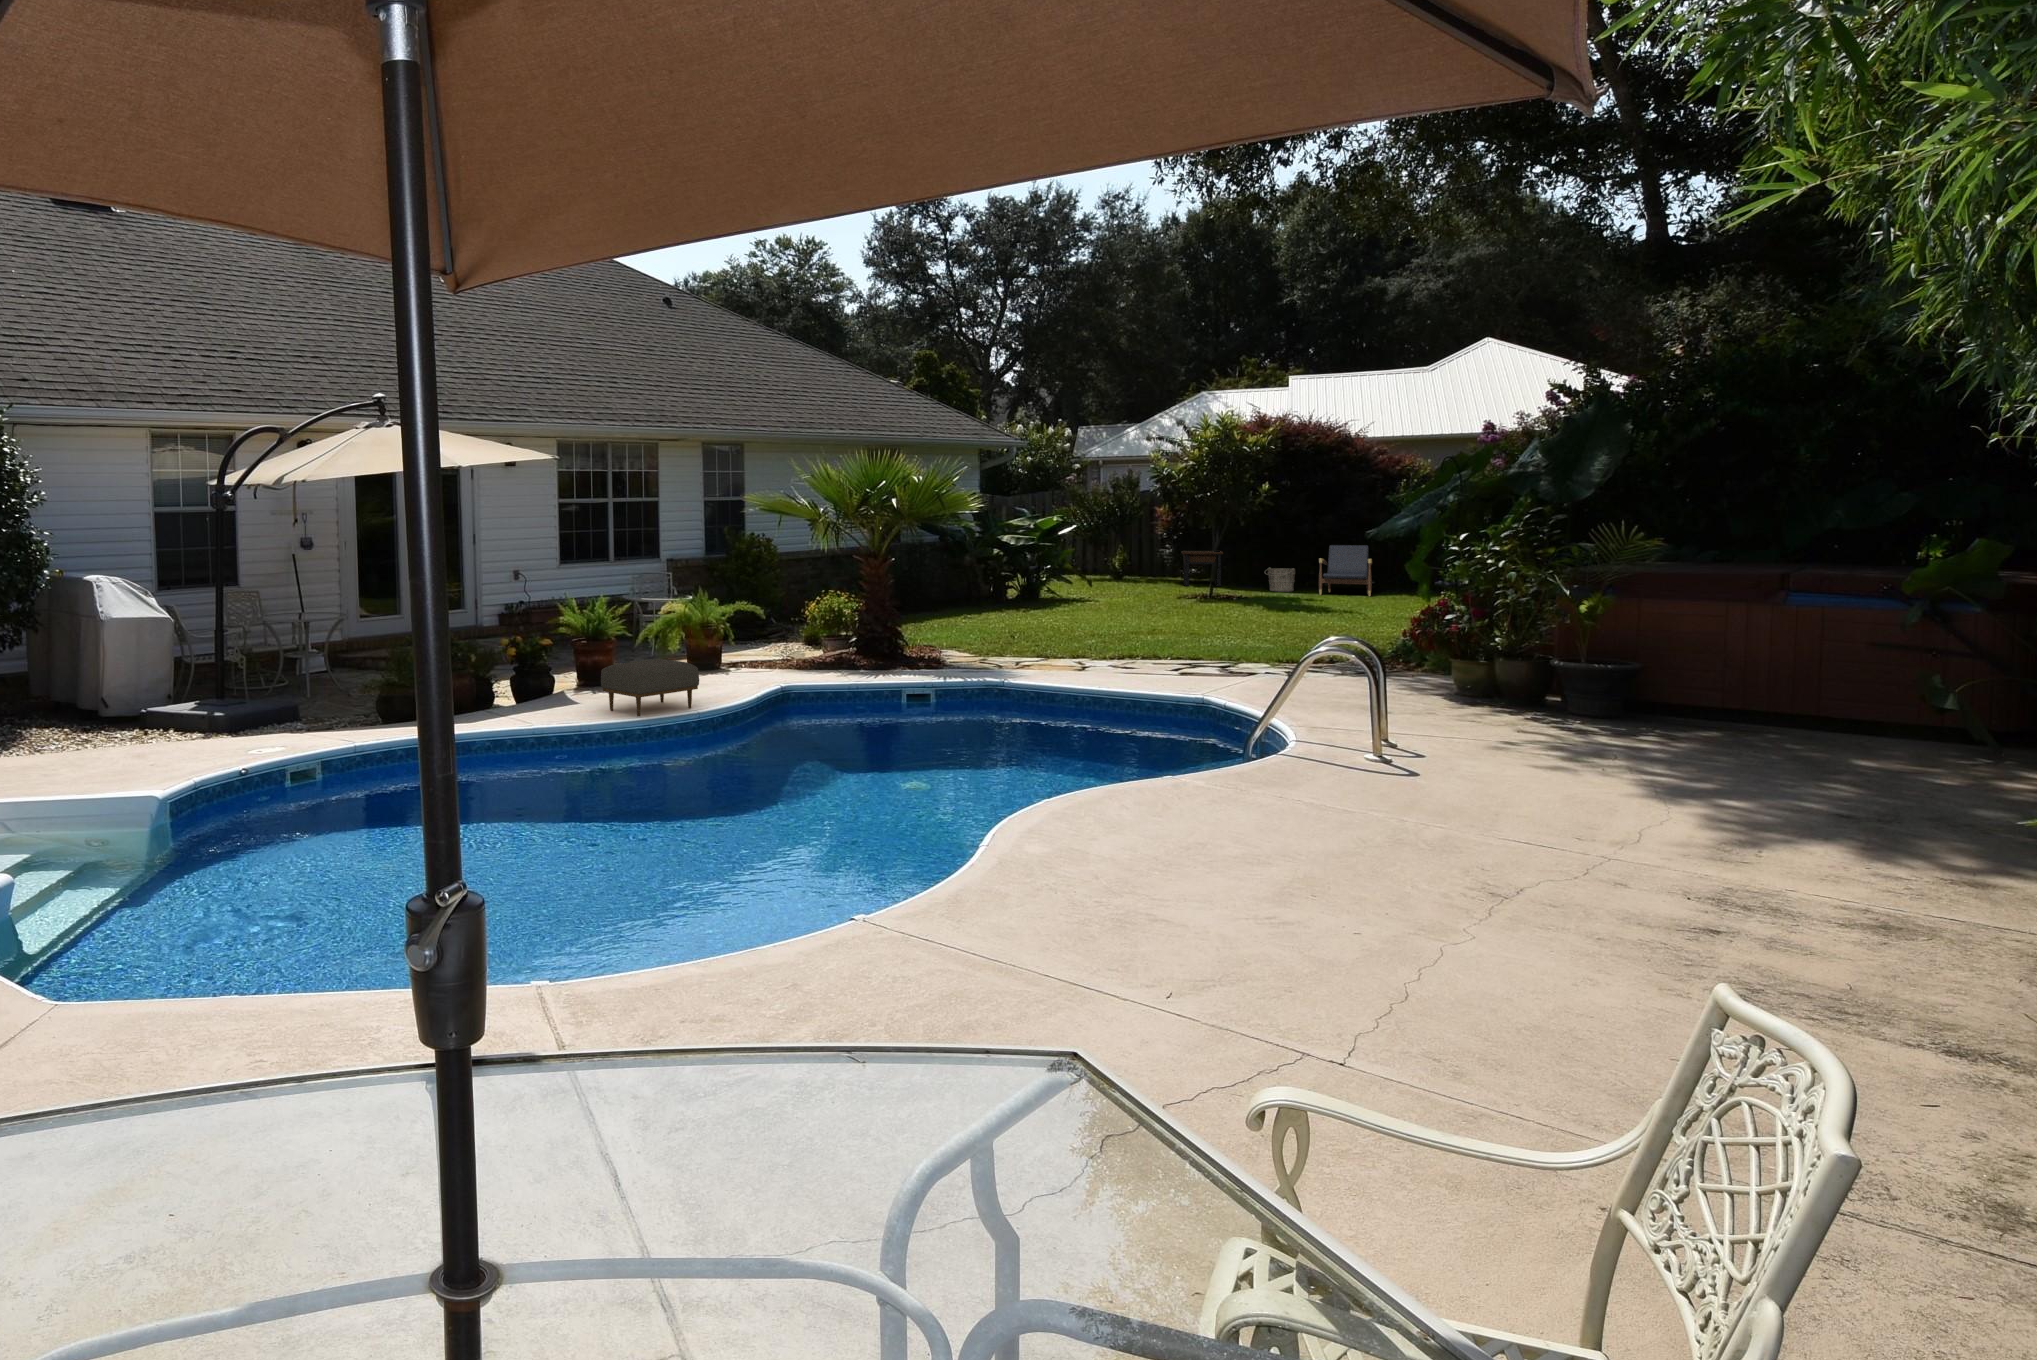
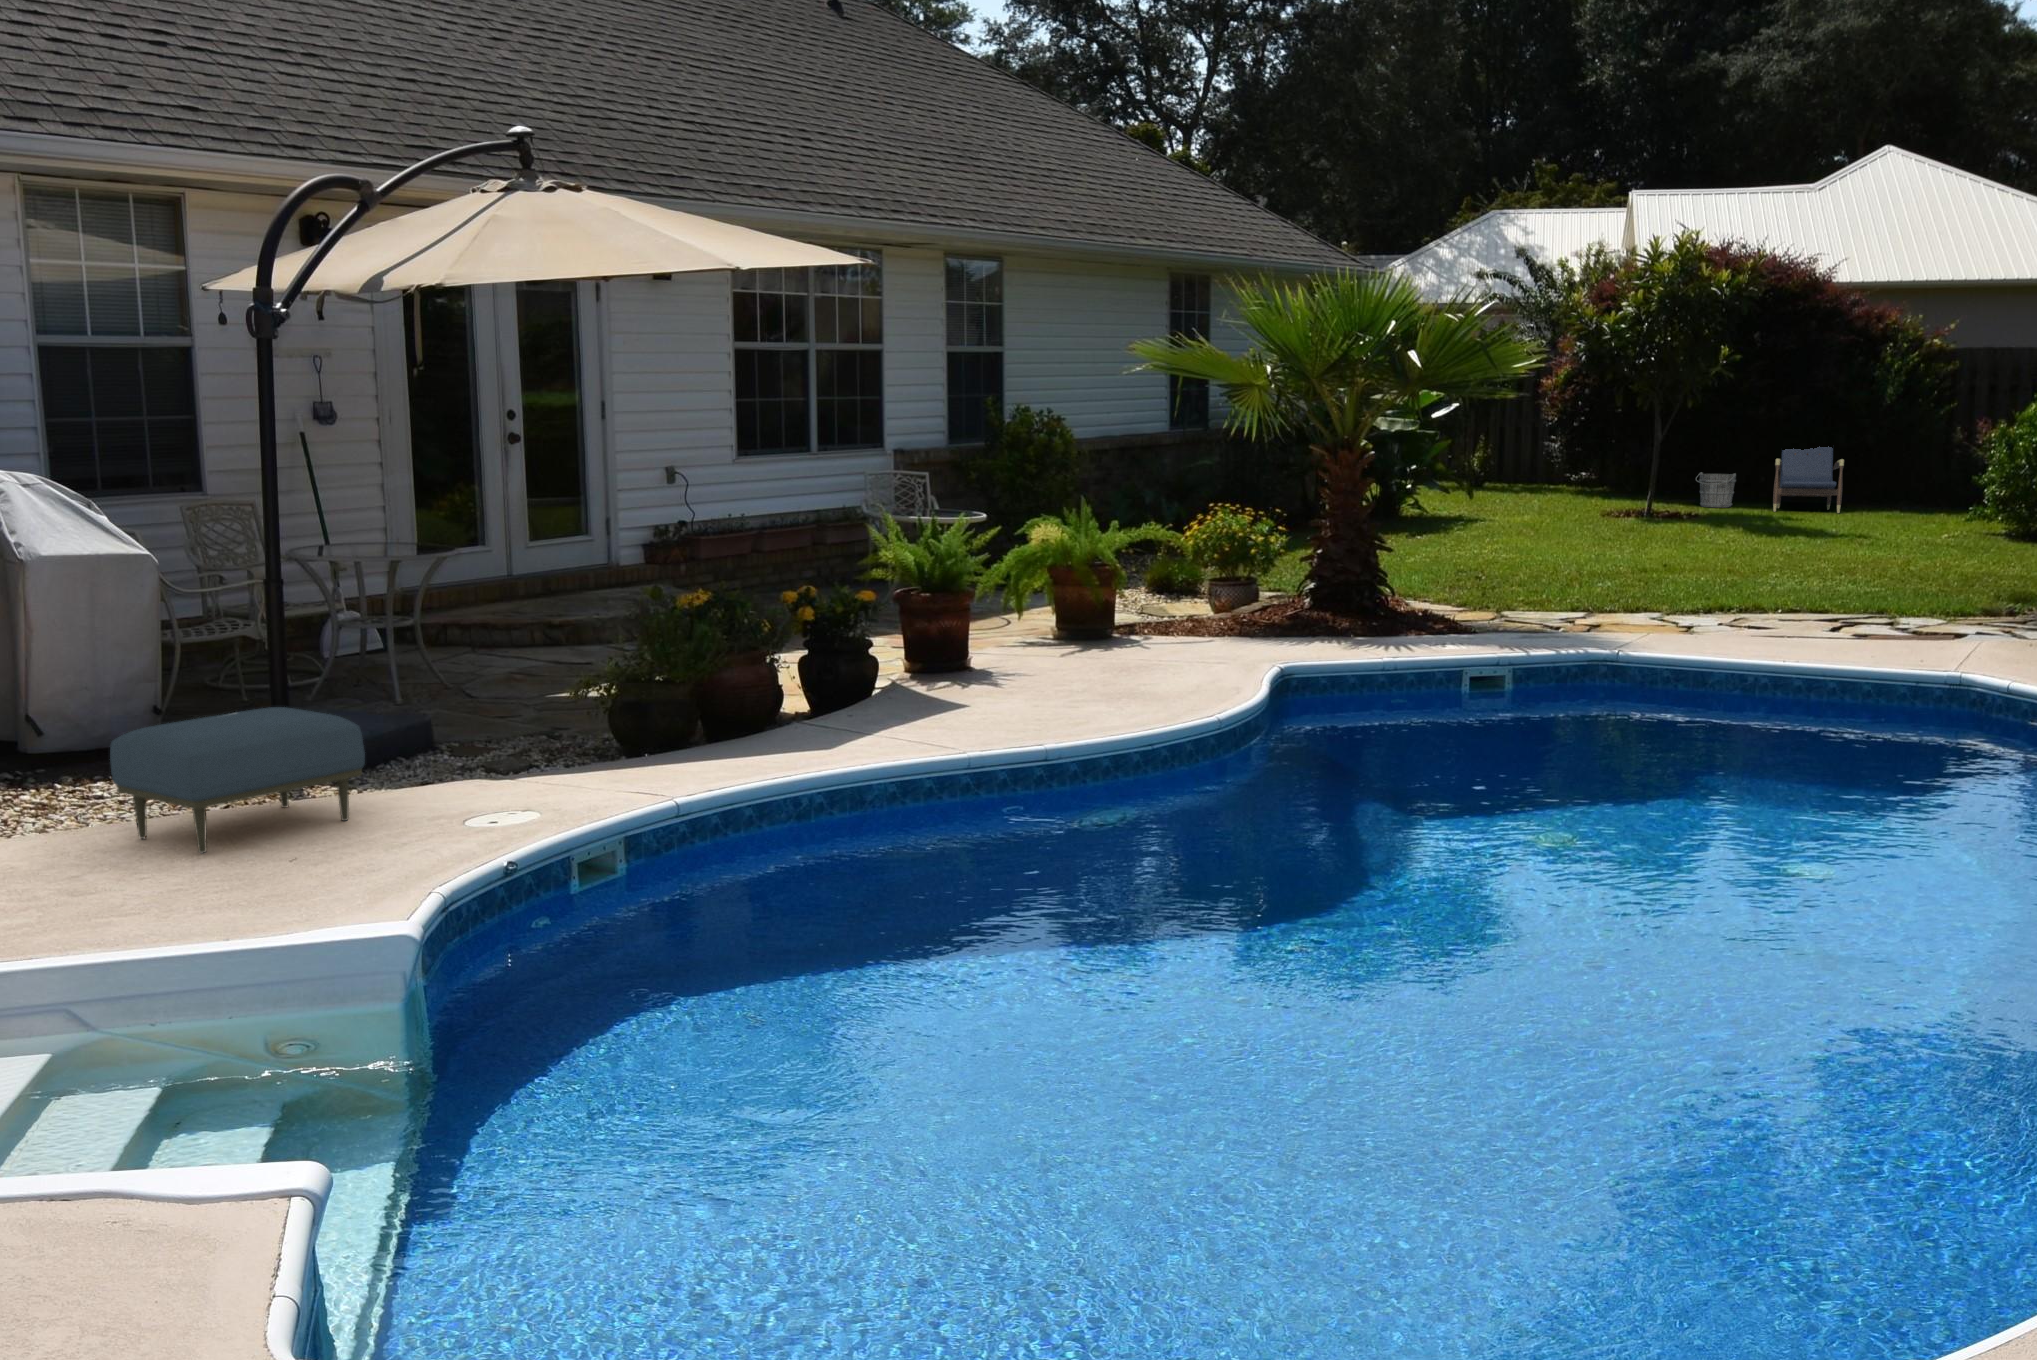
side table: present [1181,551,1223,586] -> none [1570,448,1635,501]
ottoman: present [601,659,699,716] -> present [110,707,365,853]

